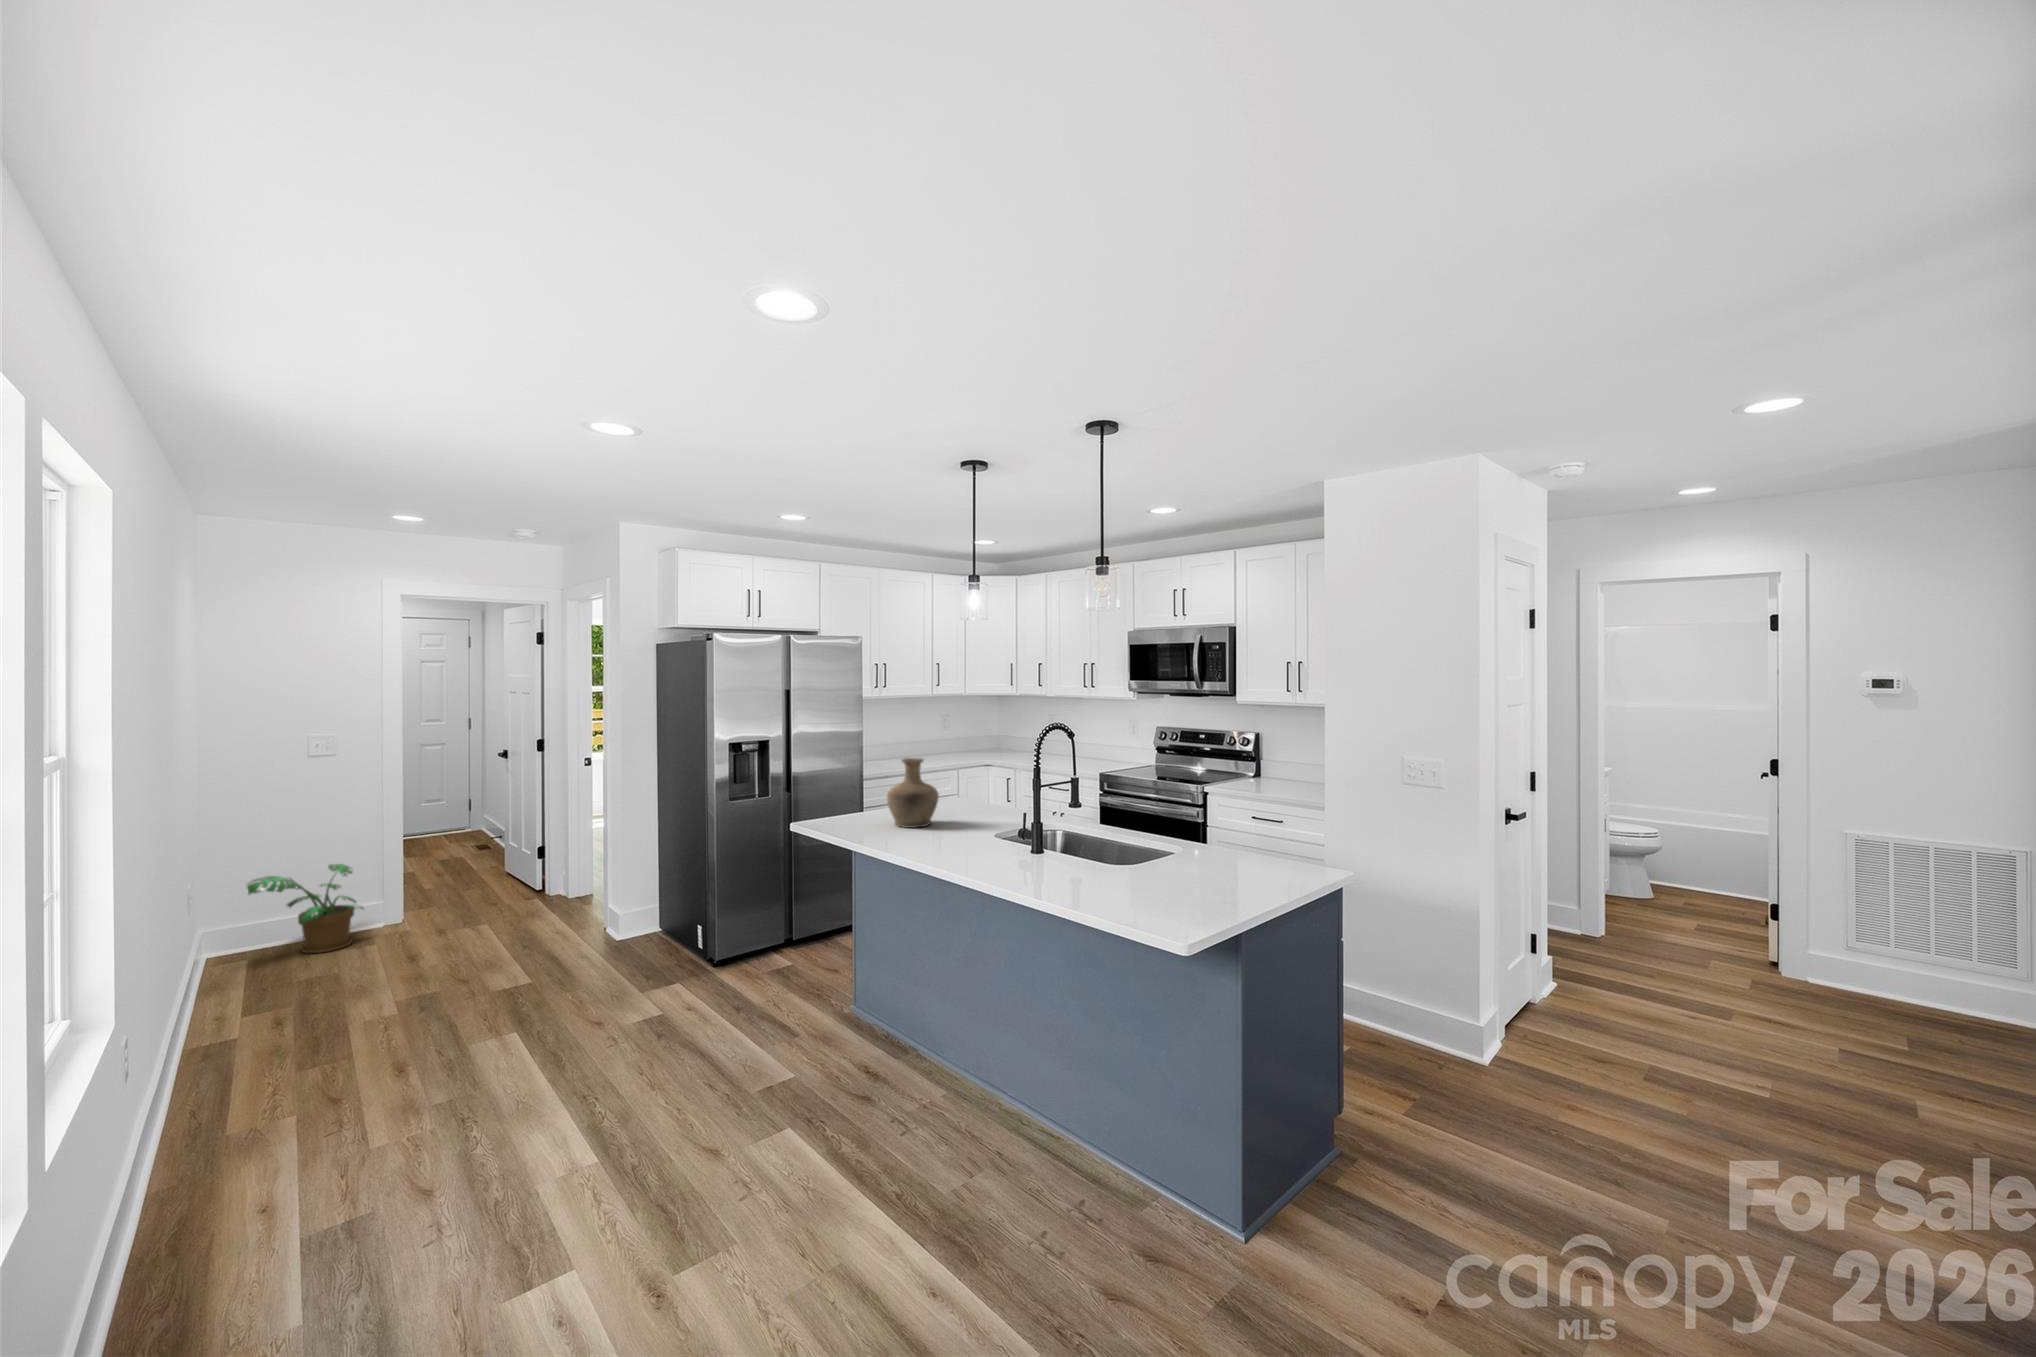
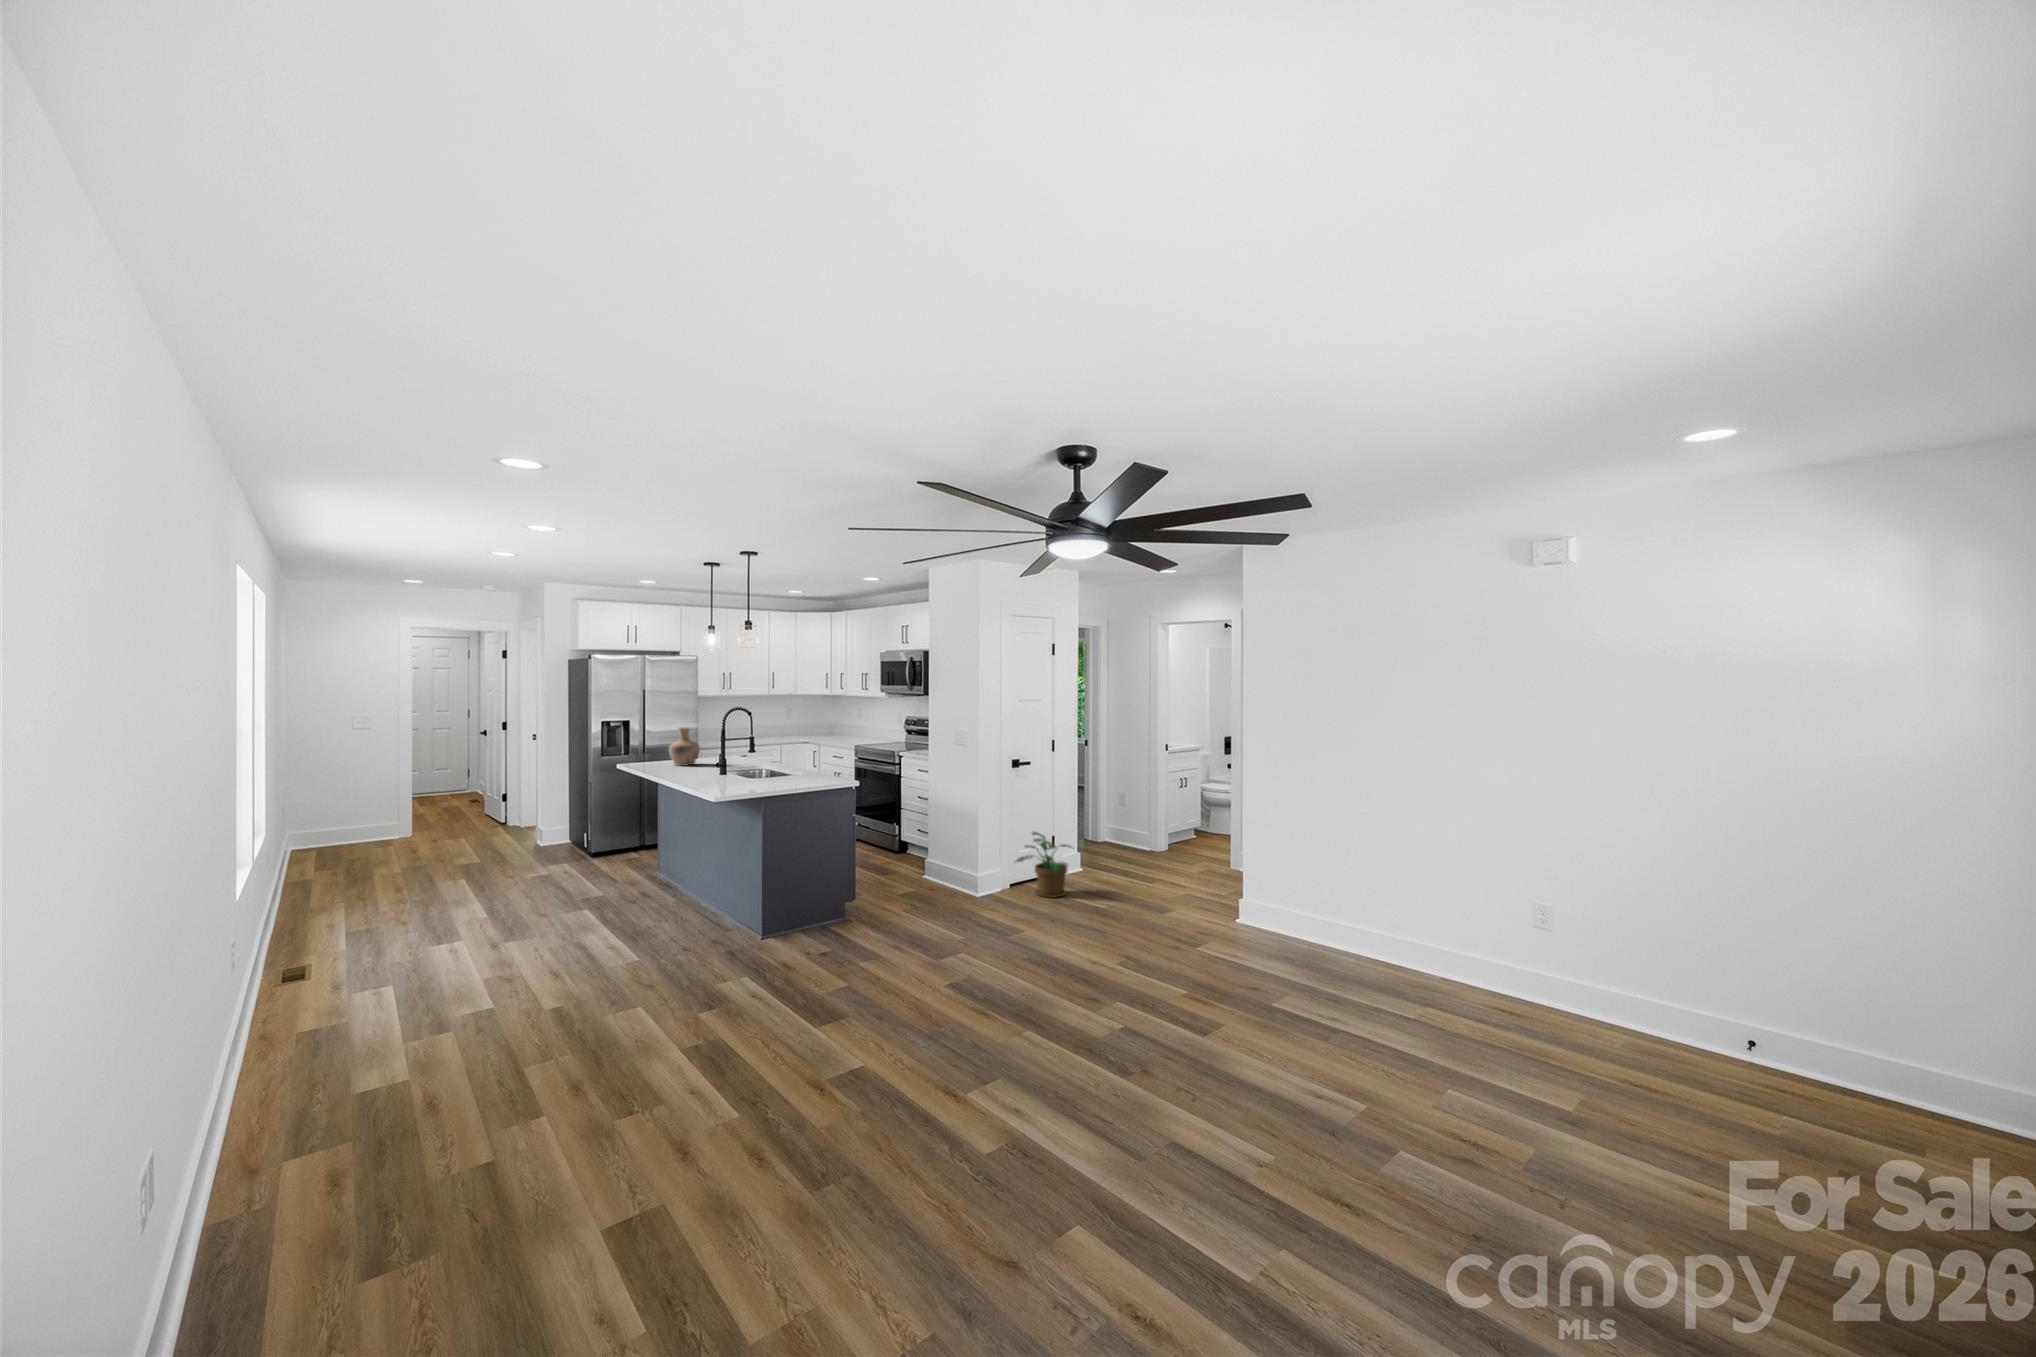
potted plant: present [247,864,363,953] -> present [1016,832,1074,897]

